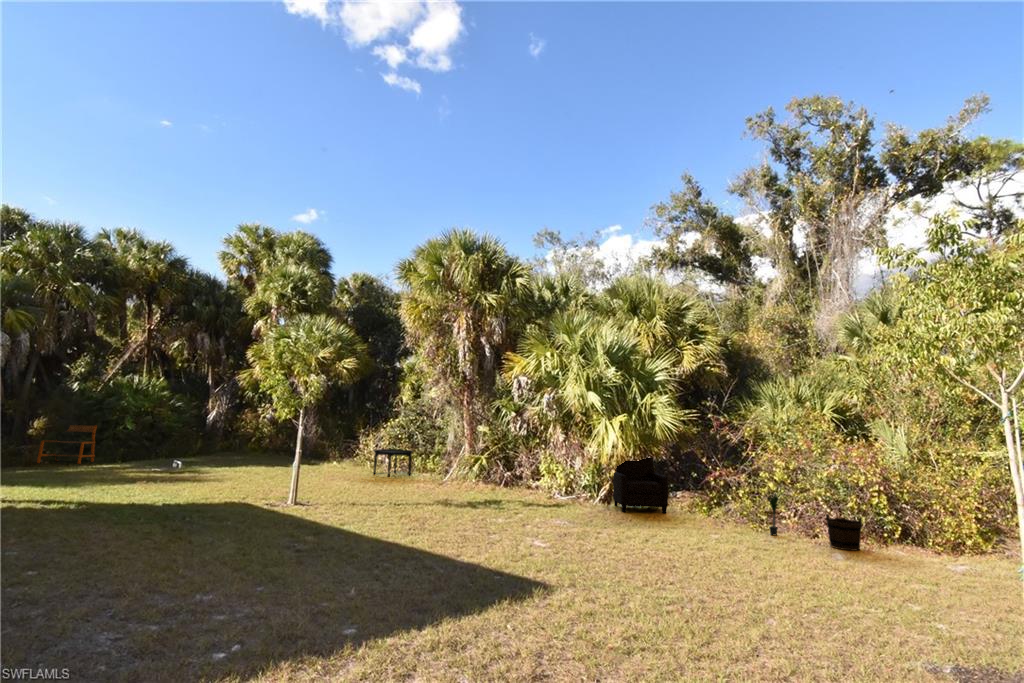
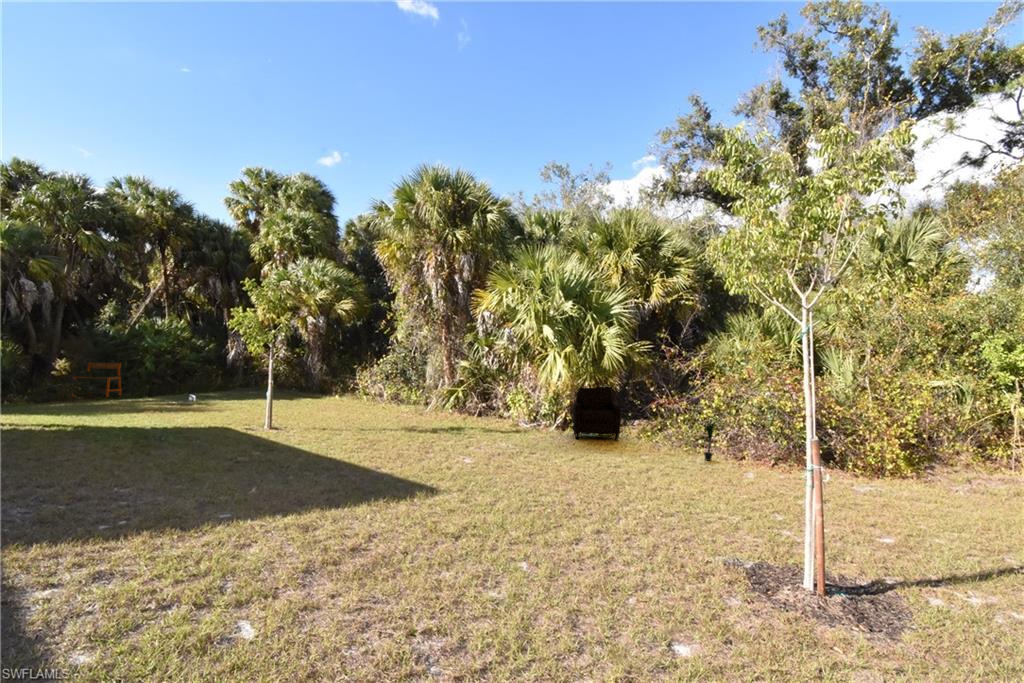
round table: present [373,449,413,477] -> none [364,383,403,408]
bucket: present [826,514,862,551] -> none [754,440,788,475]

